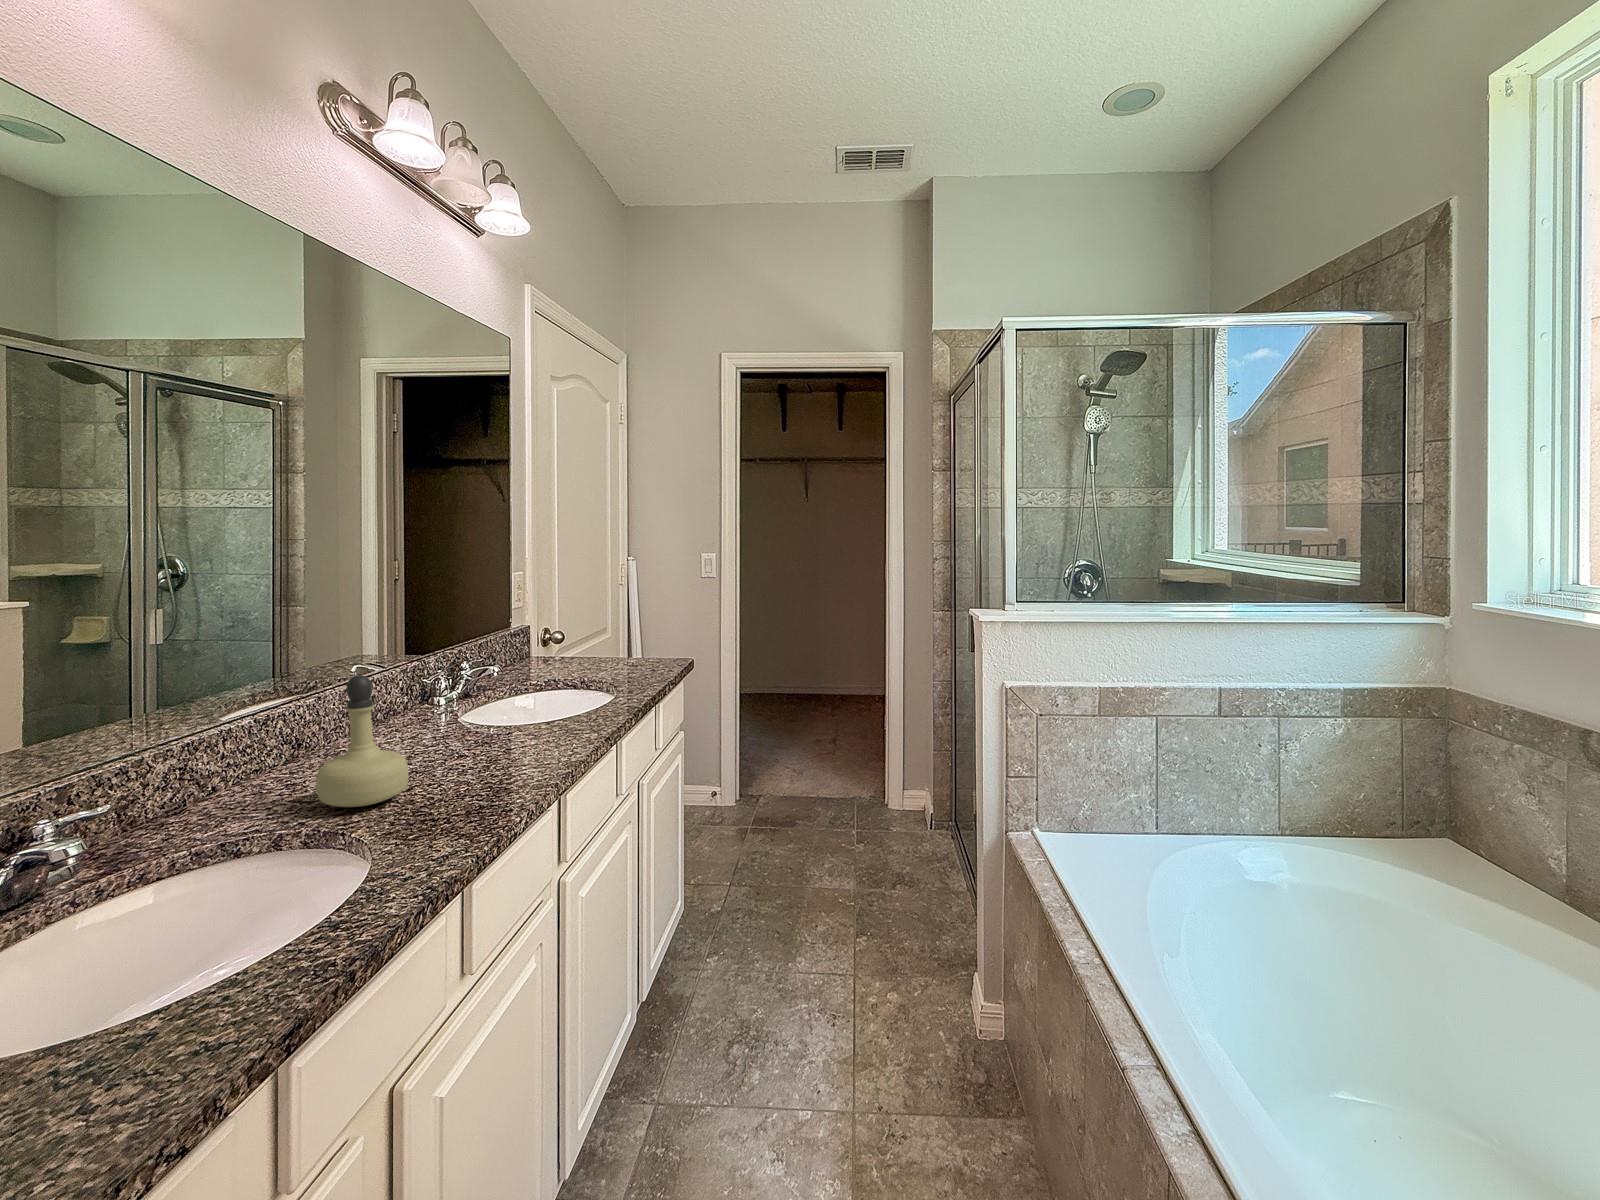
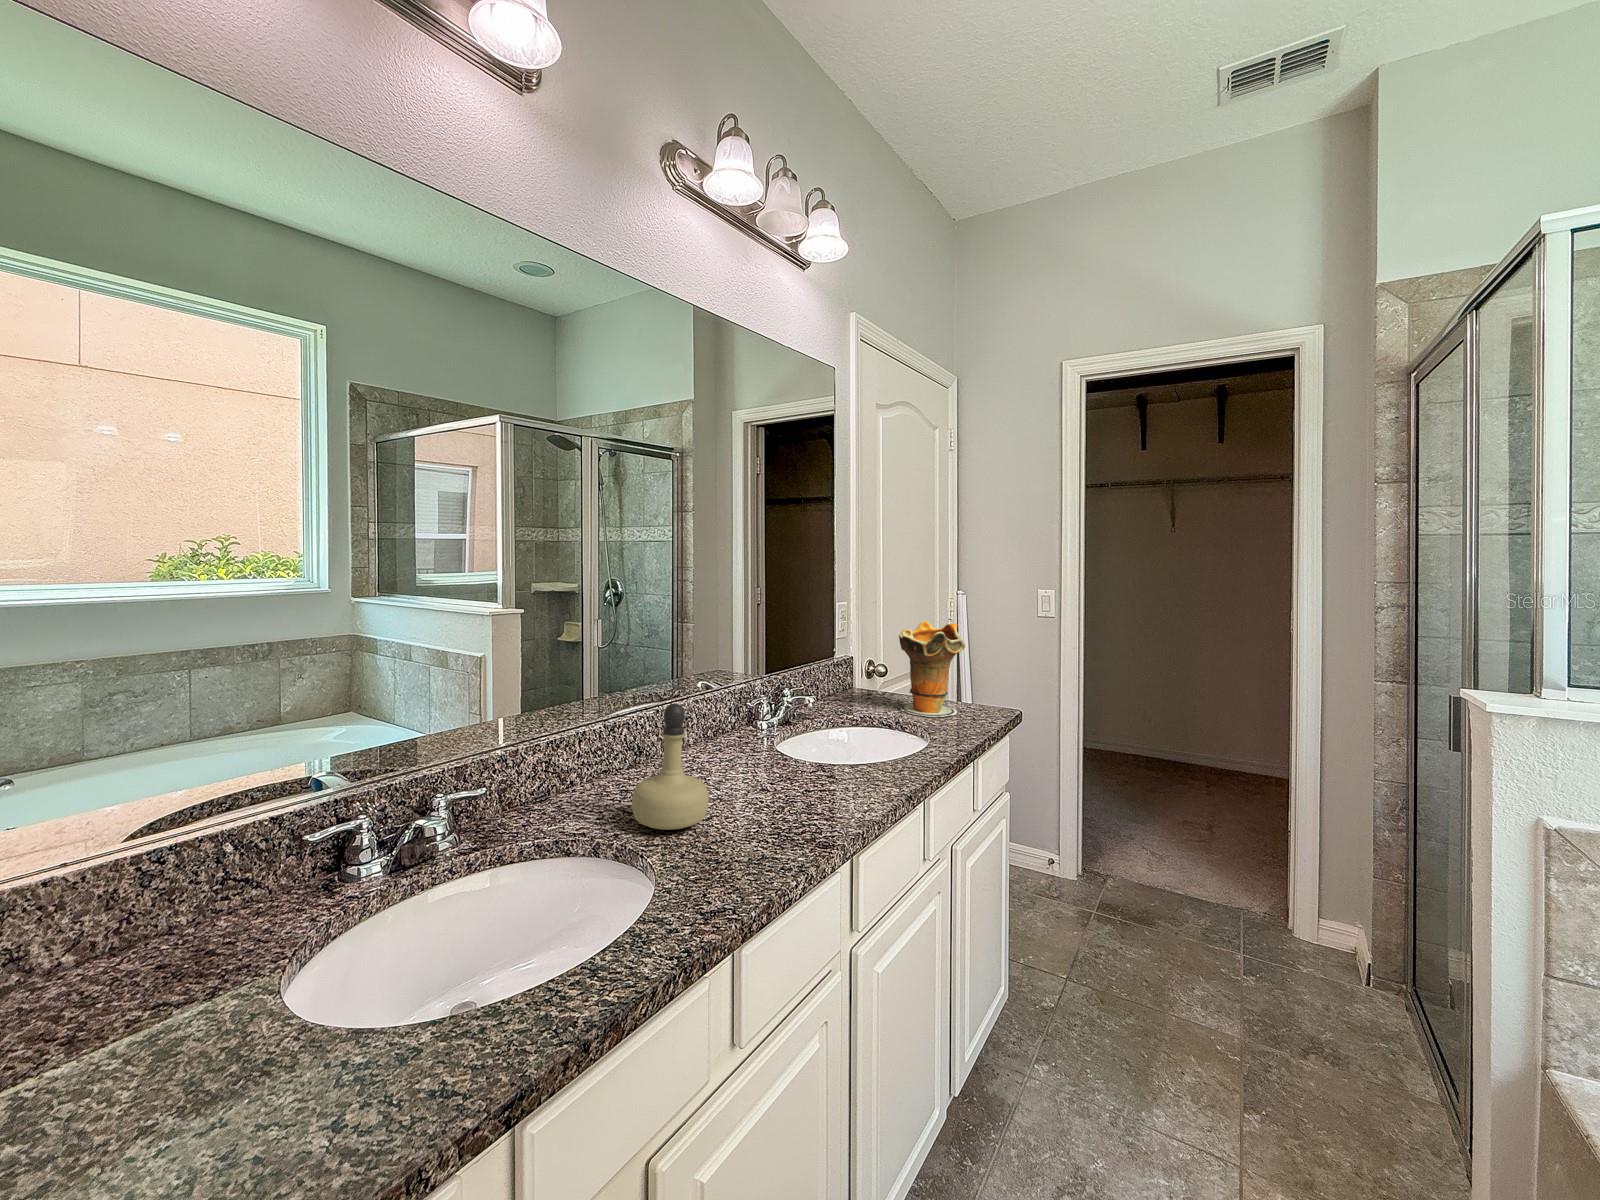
decorative vase: none [578,579,645,672] -> present [899,621,965,717]

